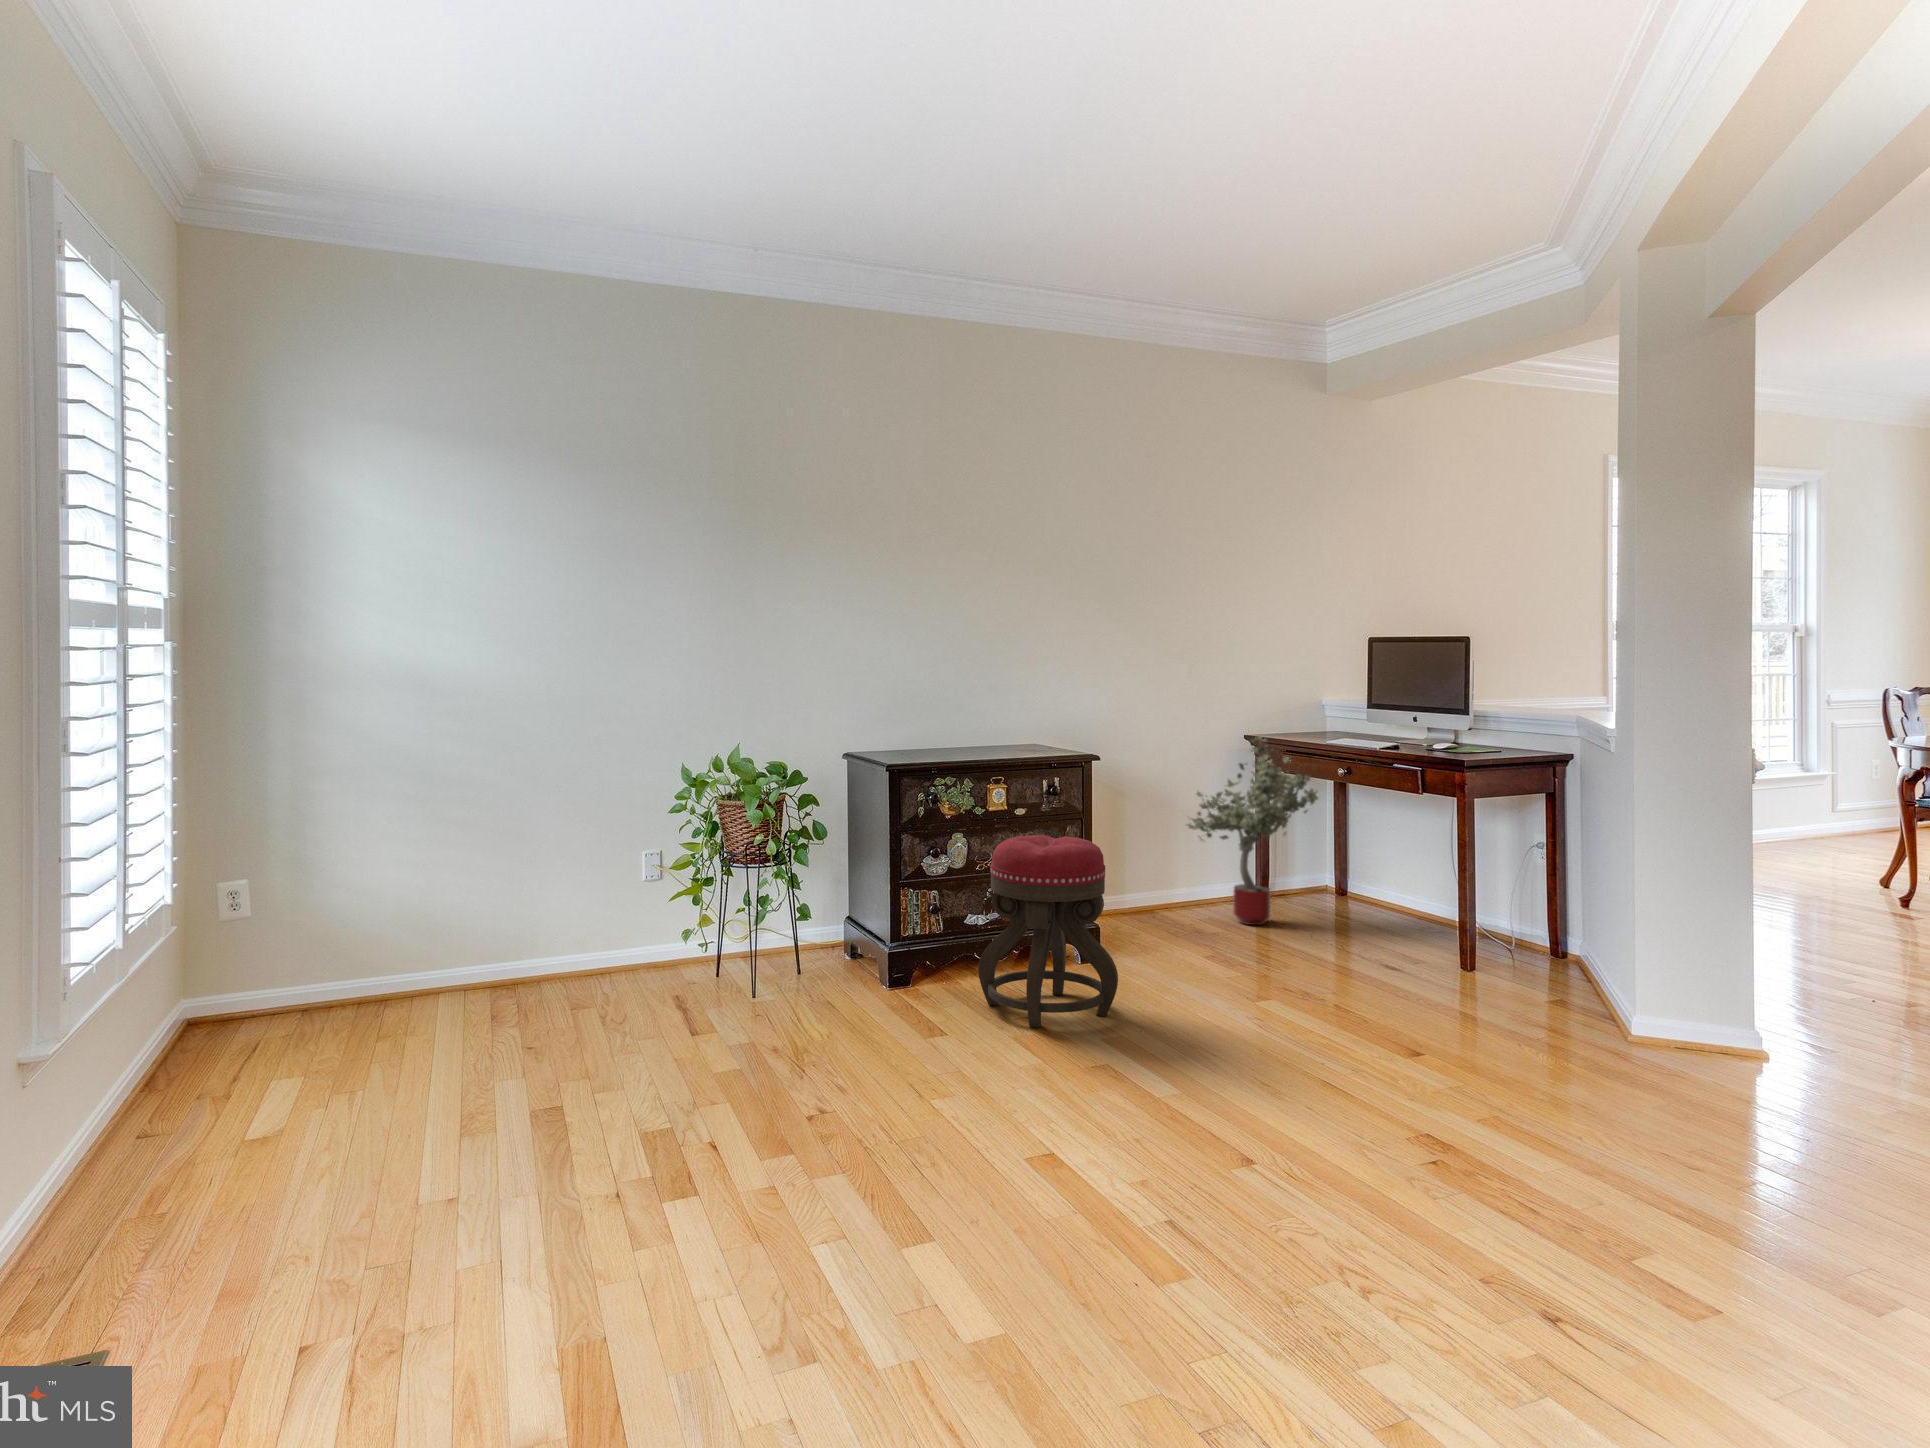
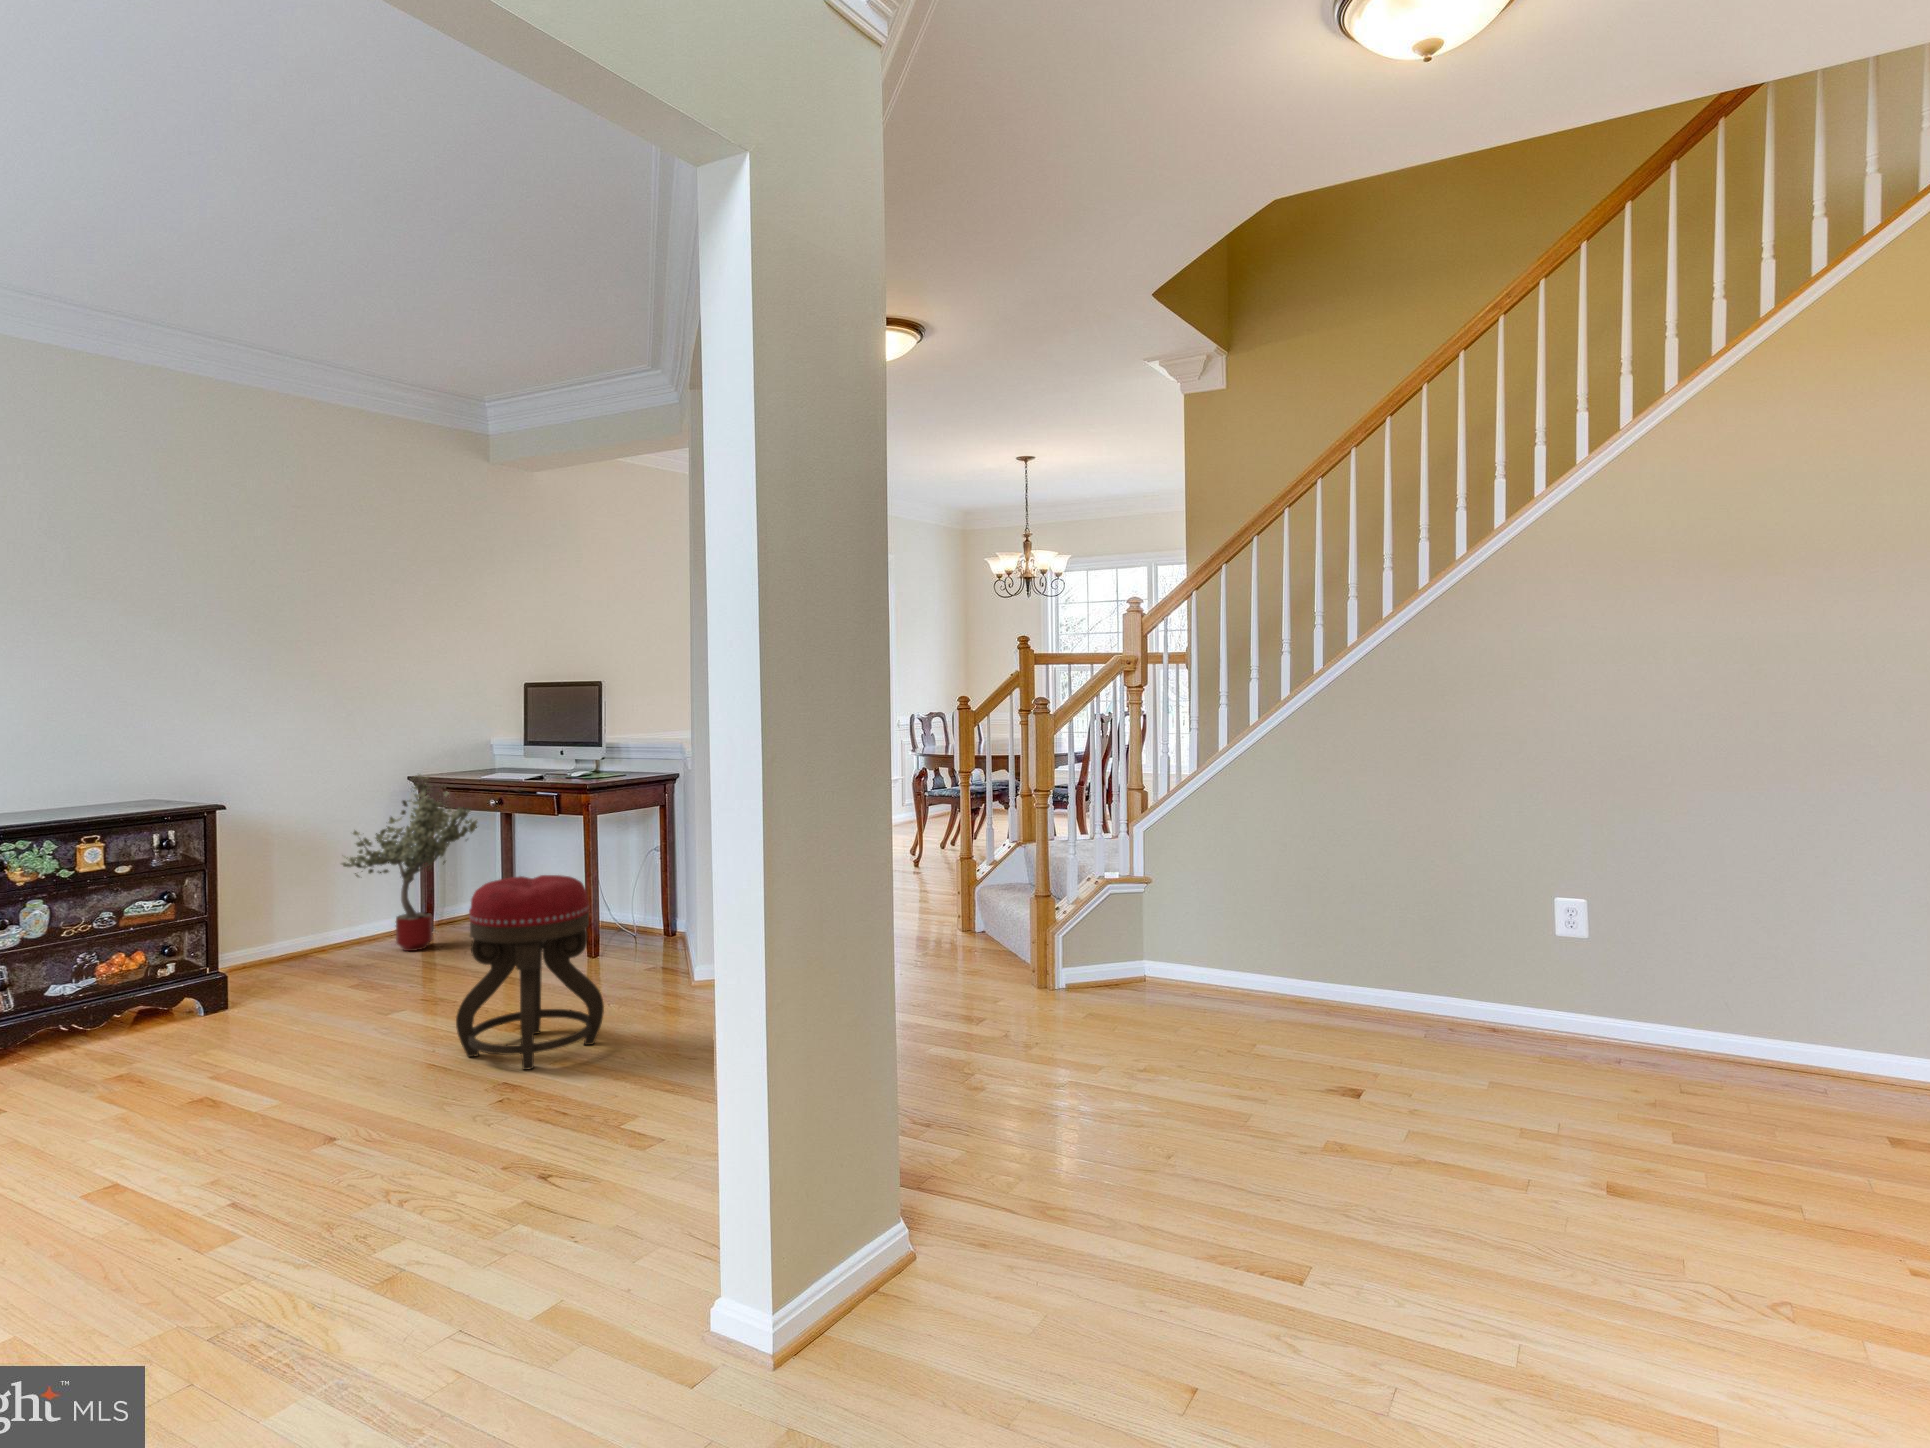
ottoman: present [978,835,1118,1028] -> present [456,875,604,1070]

